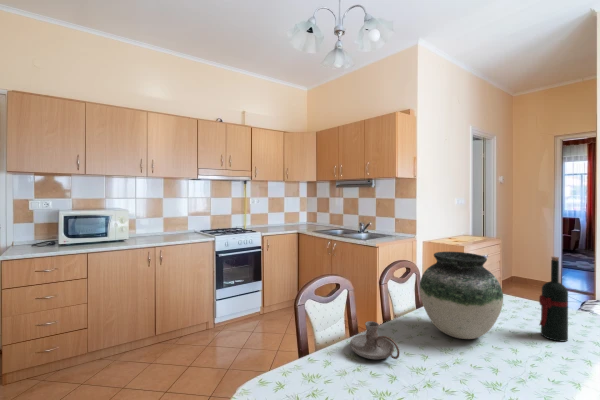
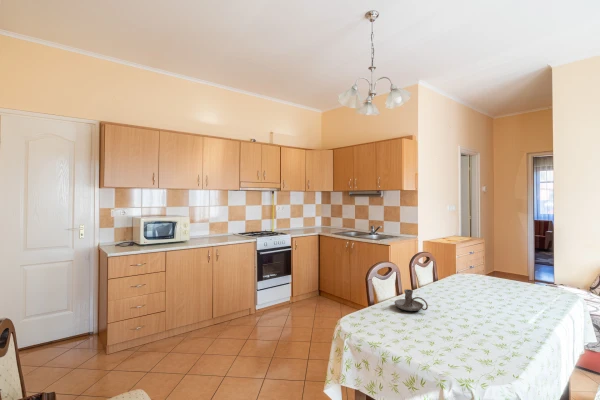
vase: present [419,252,503,339] -> none [434,246,489,301]
wine bottle: present [539,257,568,342] -> none [511,248,529,302]

